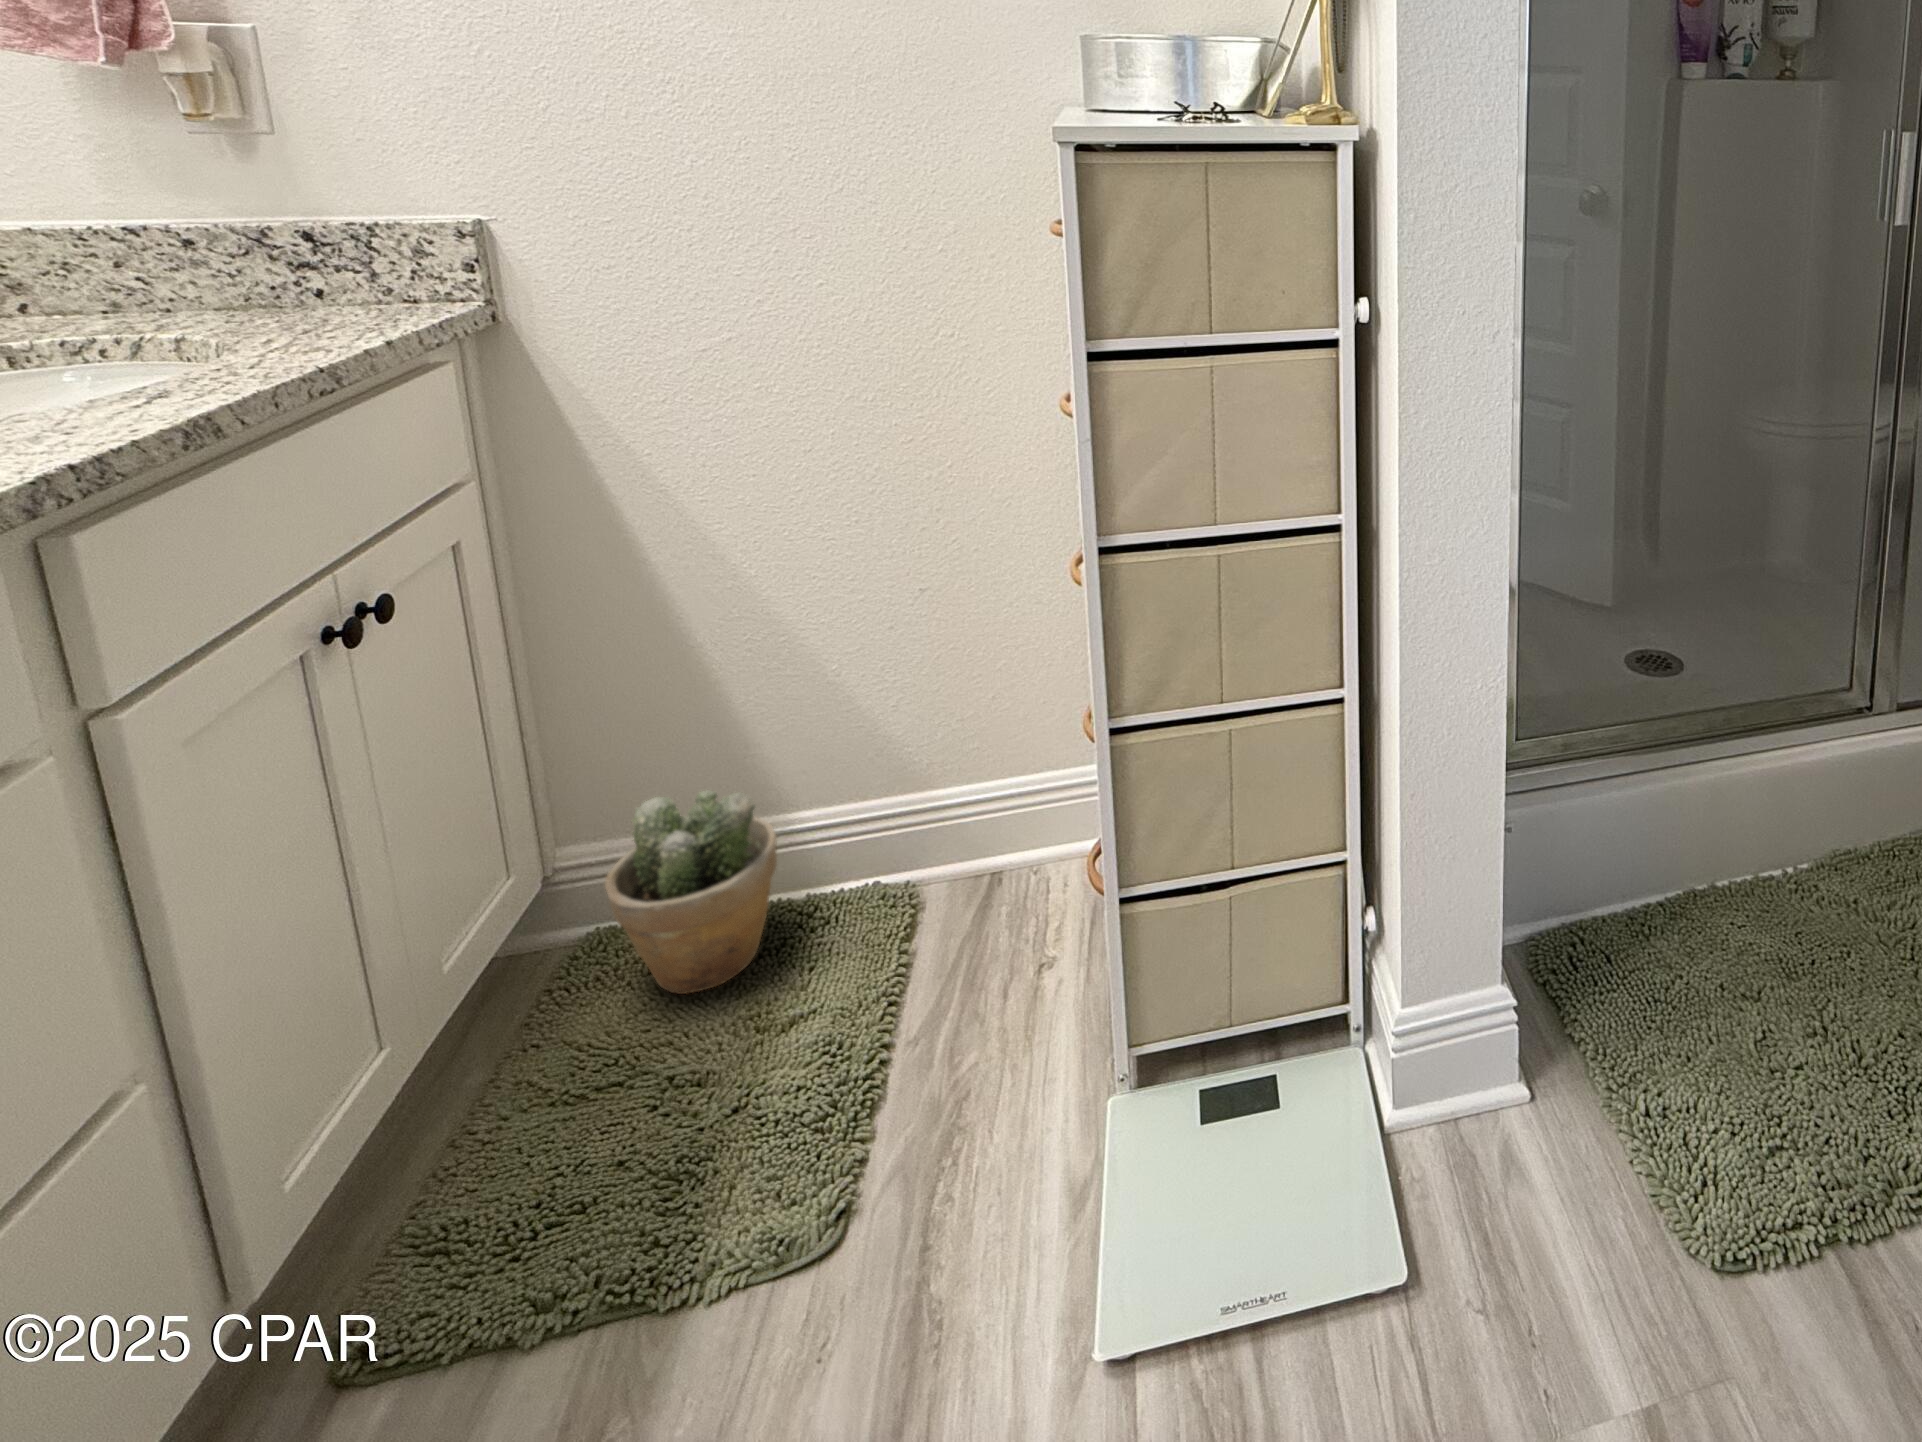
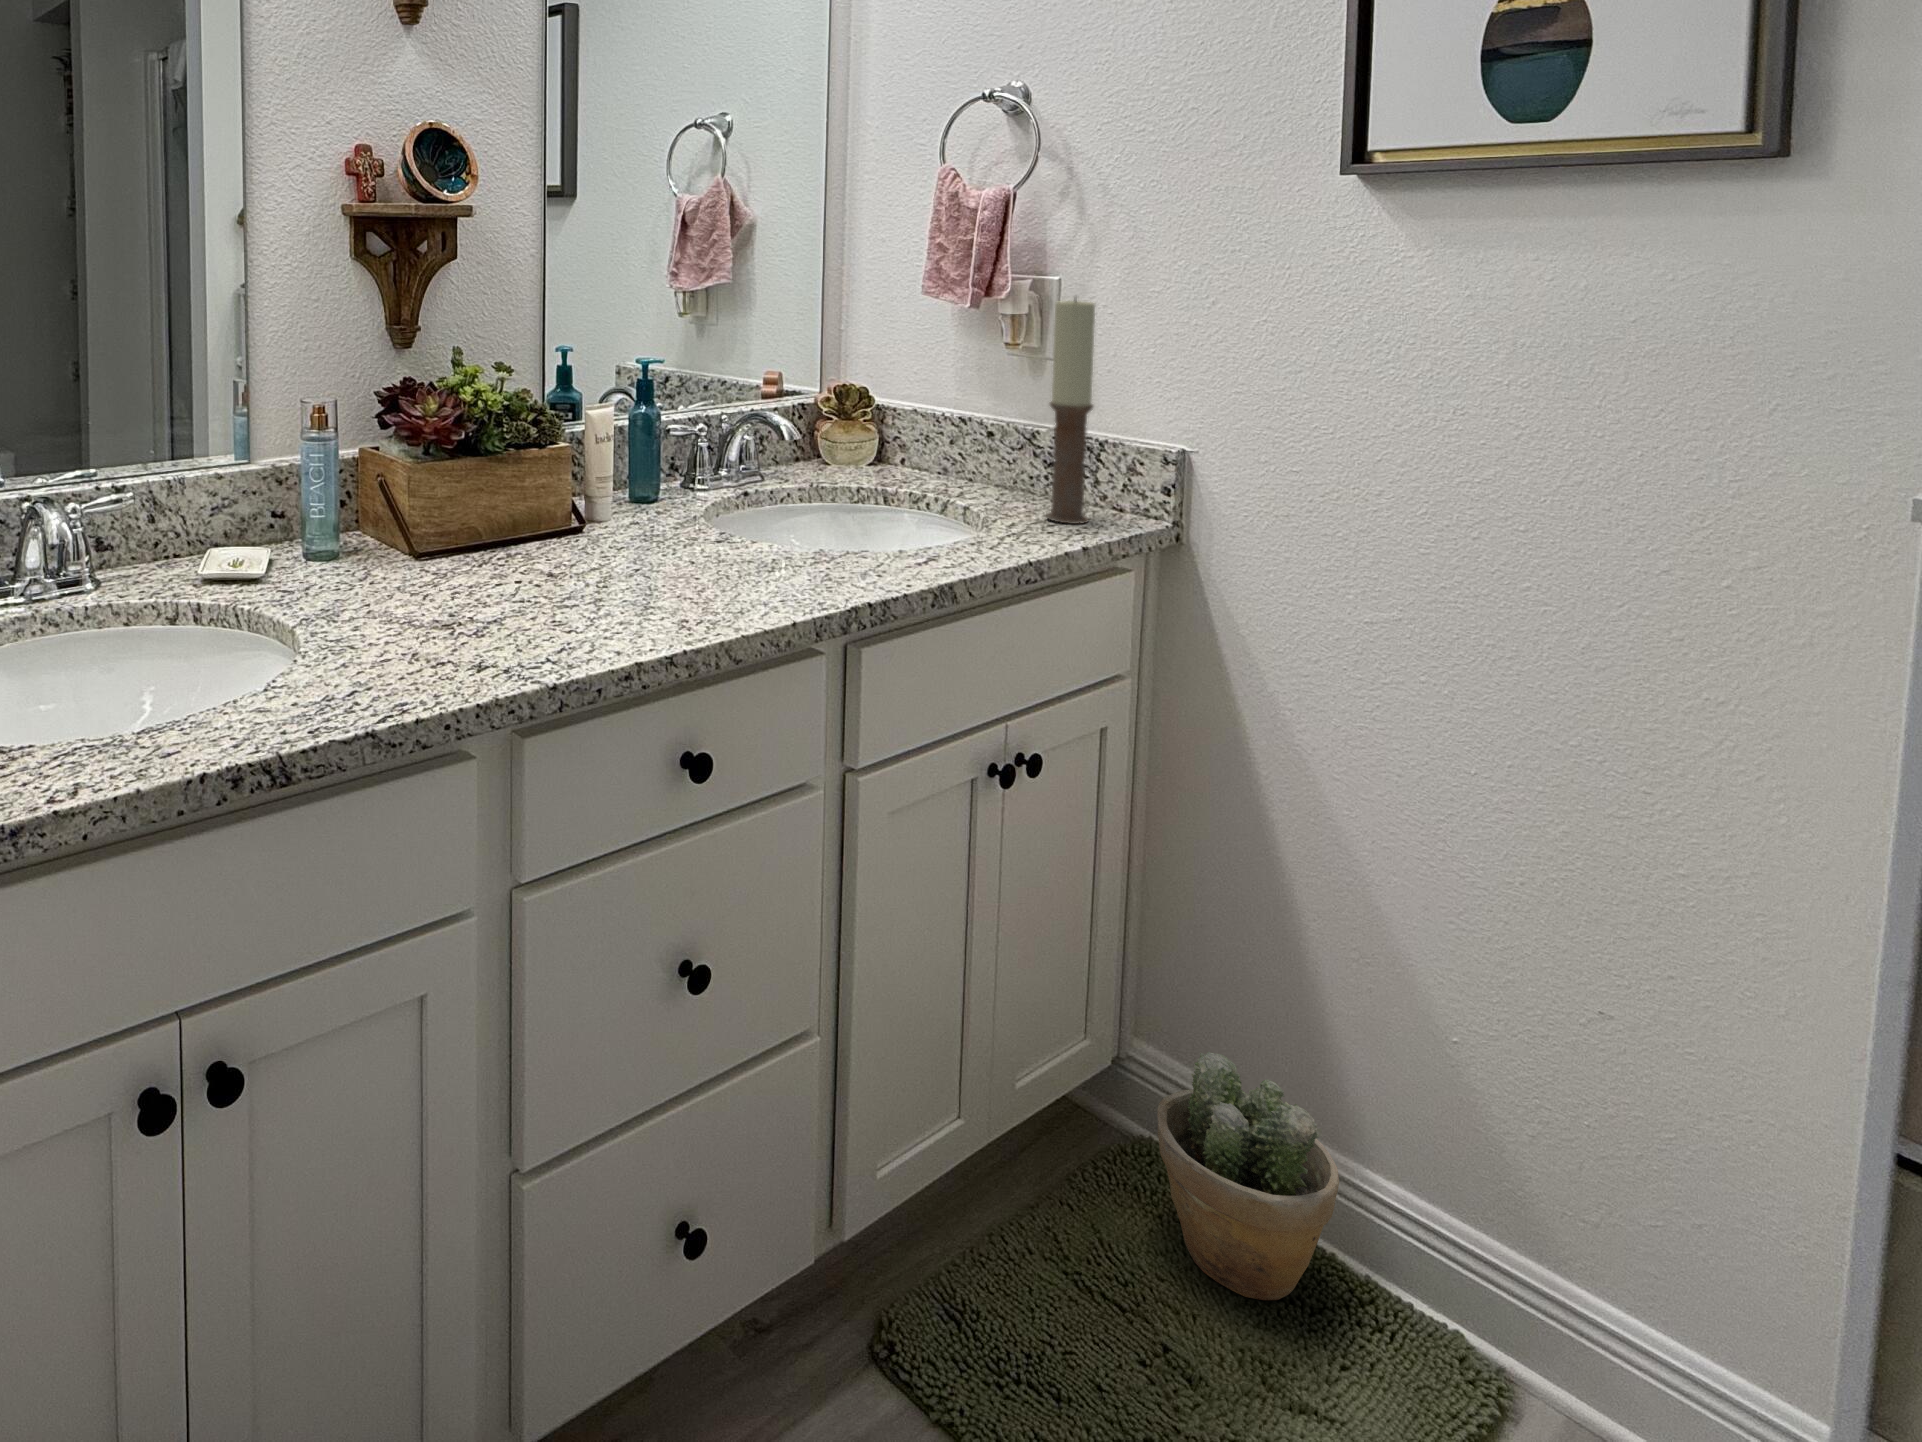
candle: none [263,40,378,326] -> present [1046,300,1095,524]

